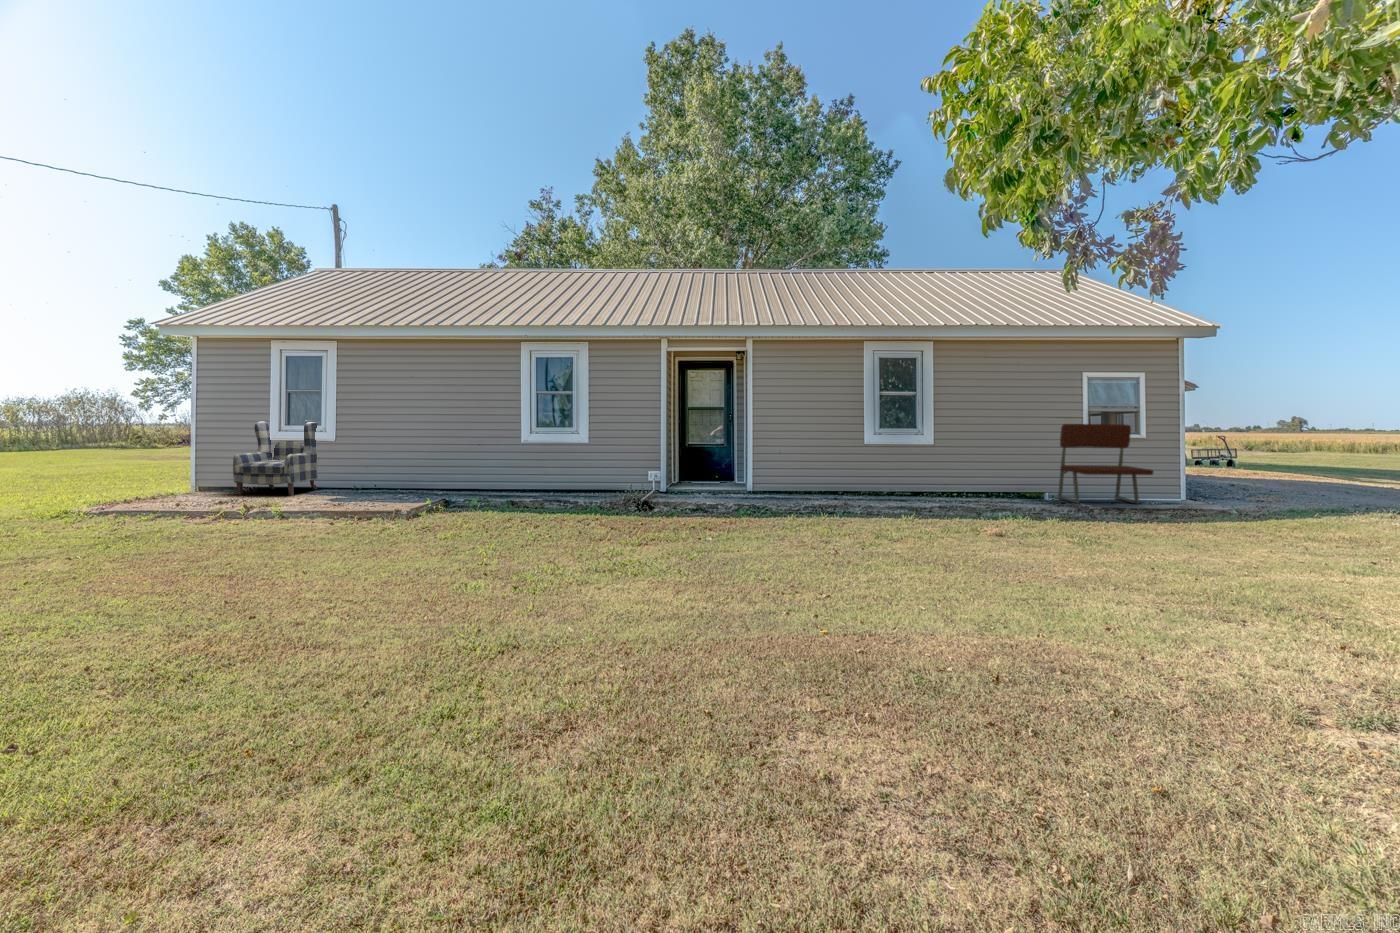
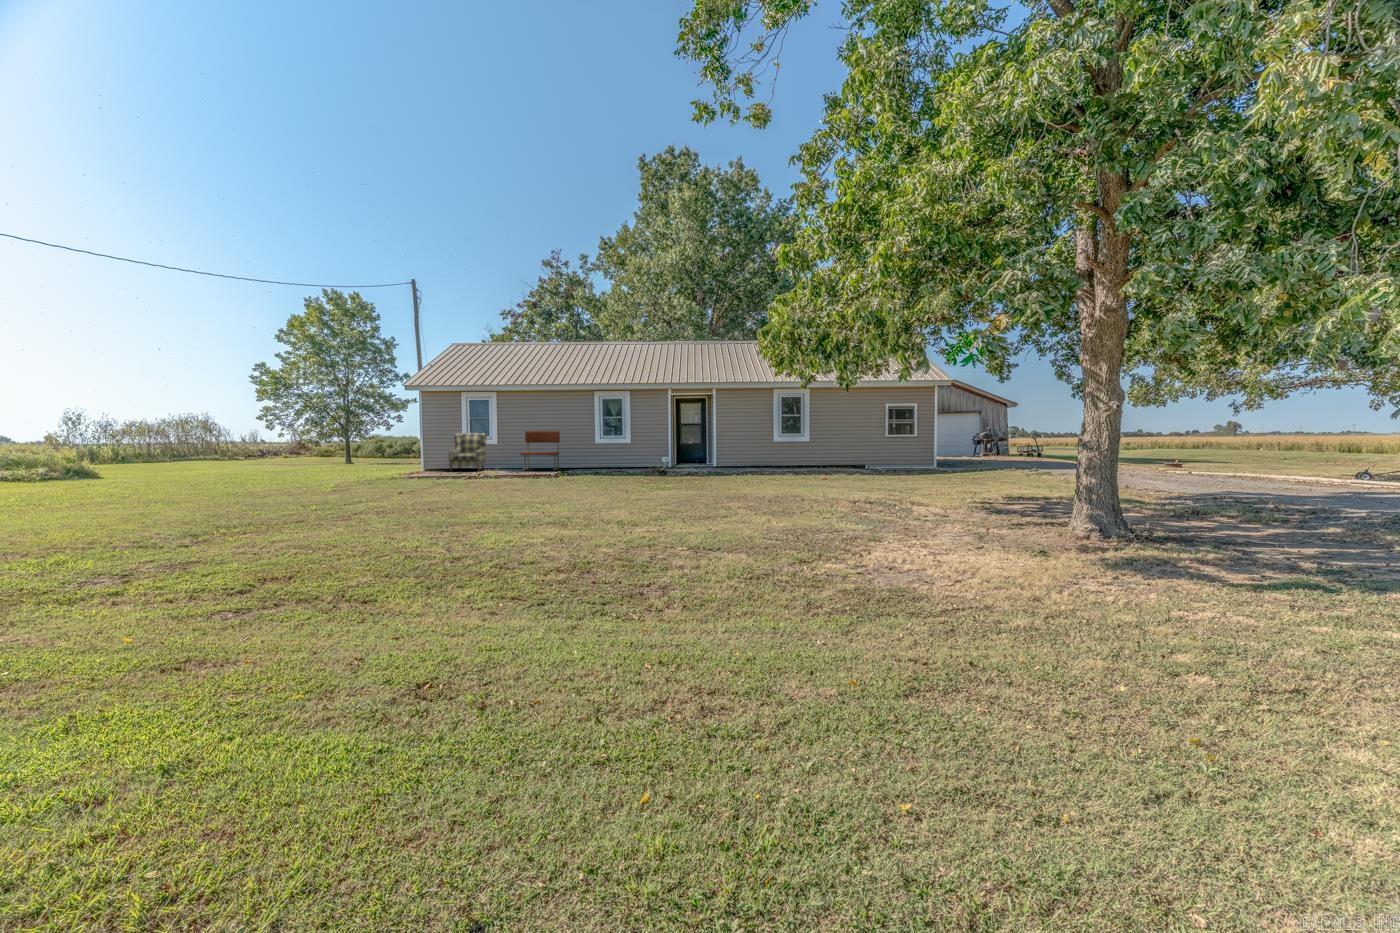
bench: present [1057,424,1153,504] -> present [520,431,560,470]

